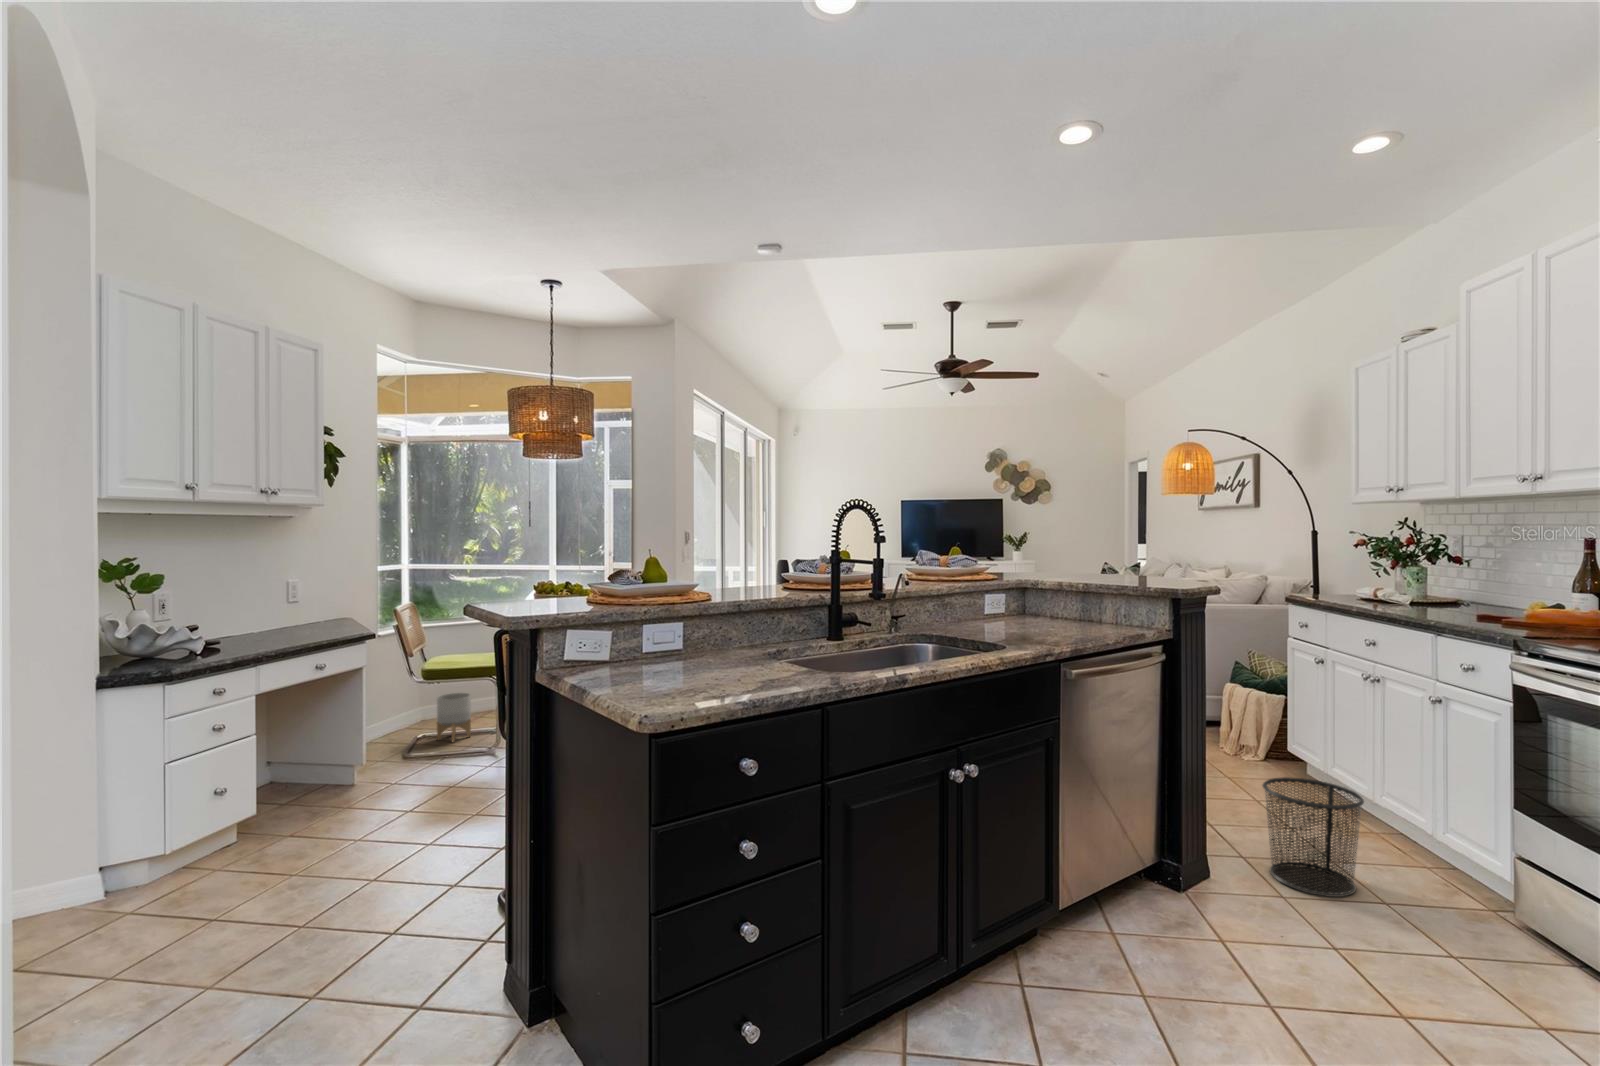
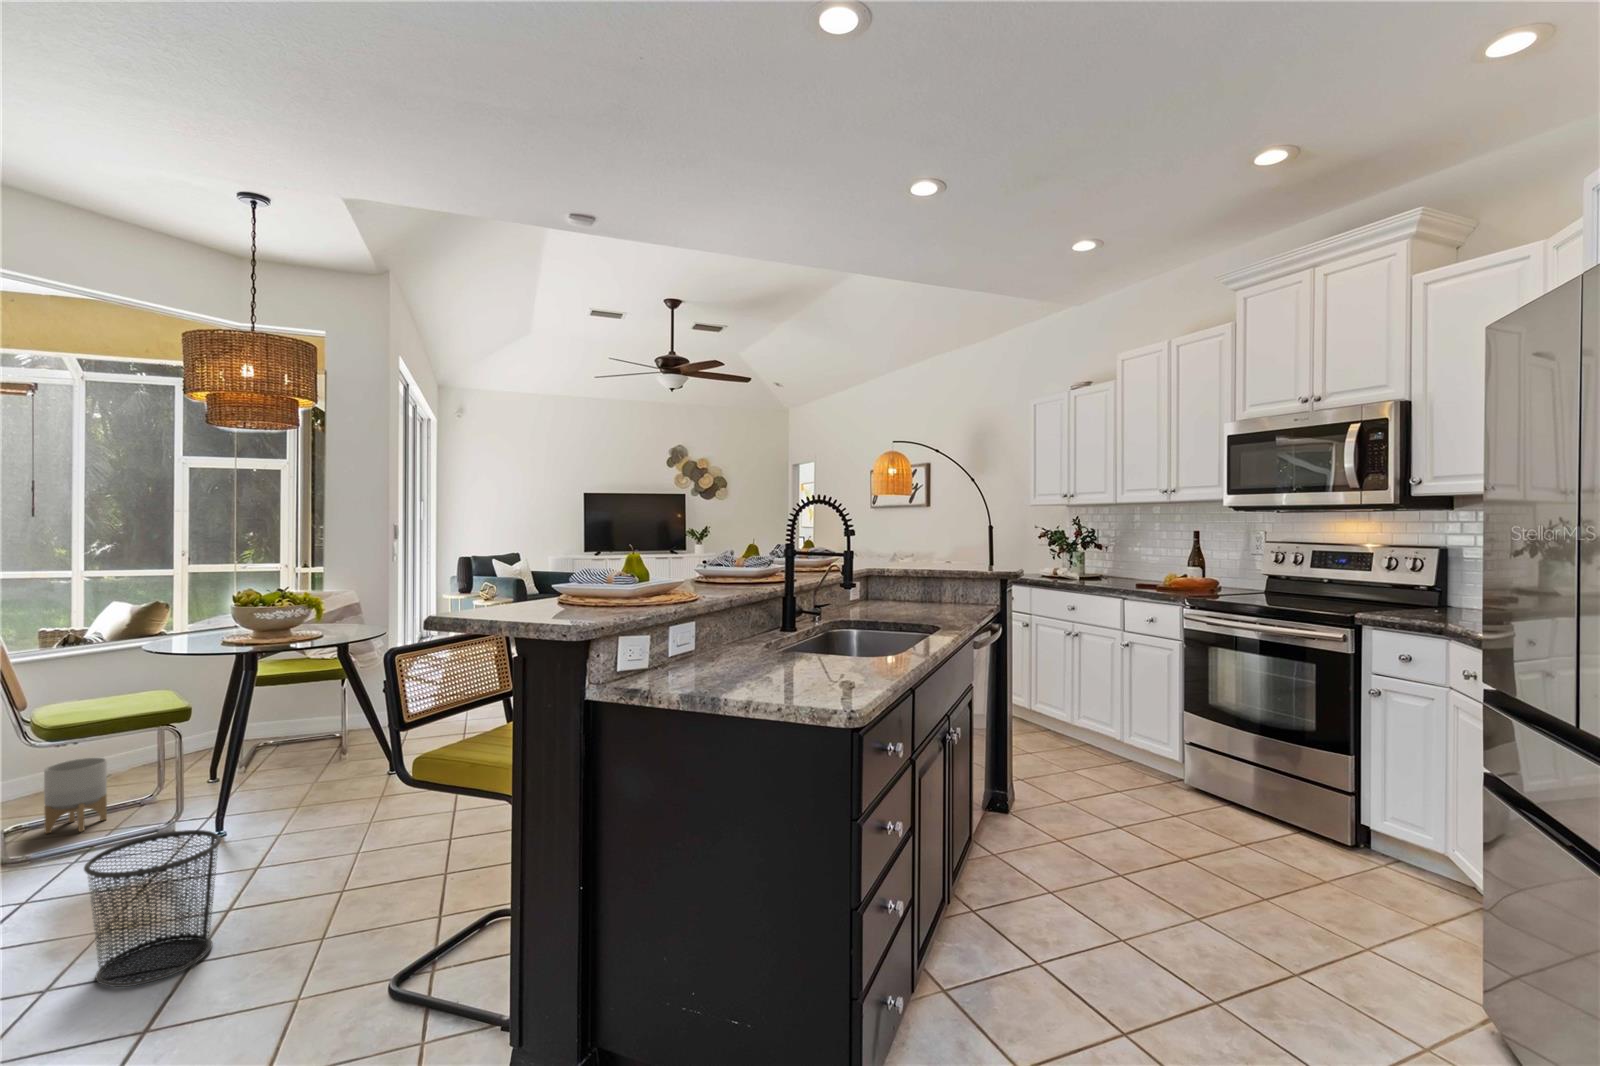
trash can: present [1262,777,1364,897] -> present [84,830,221,987]

